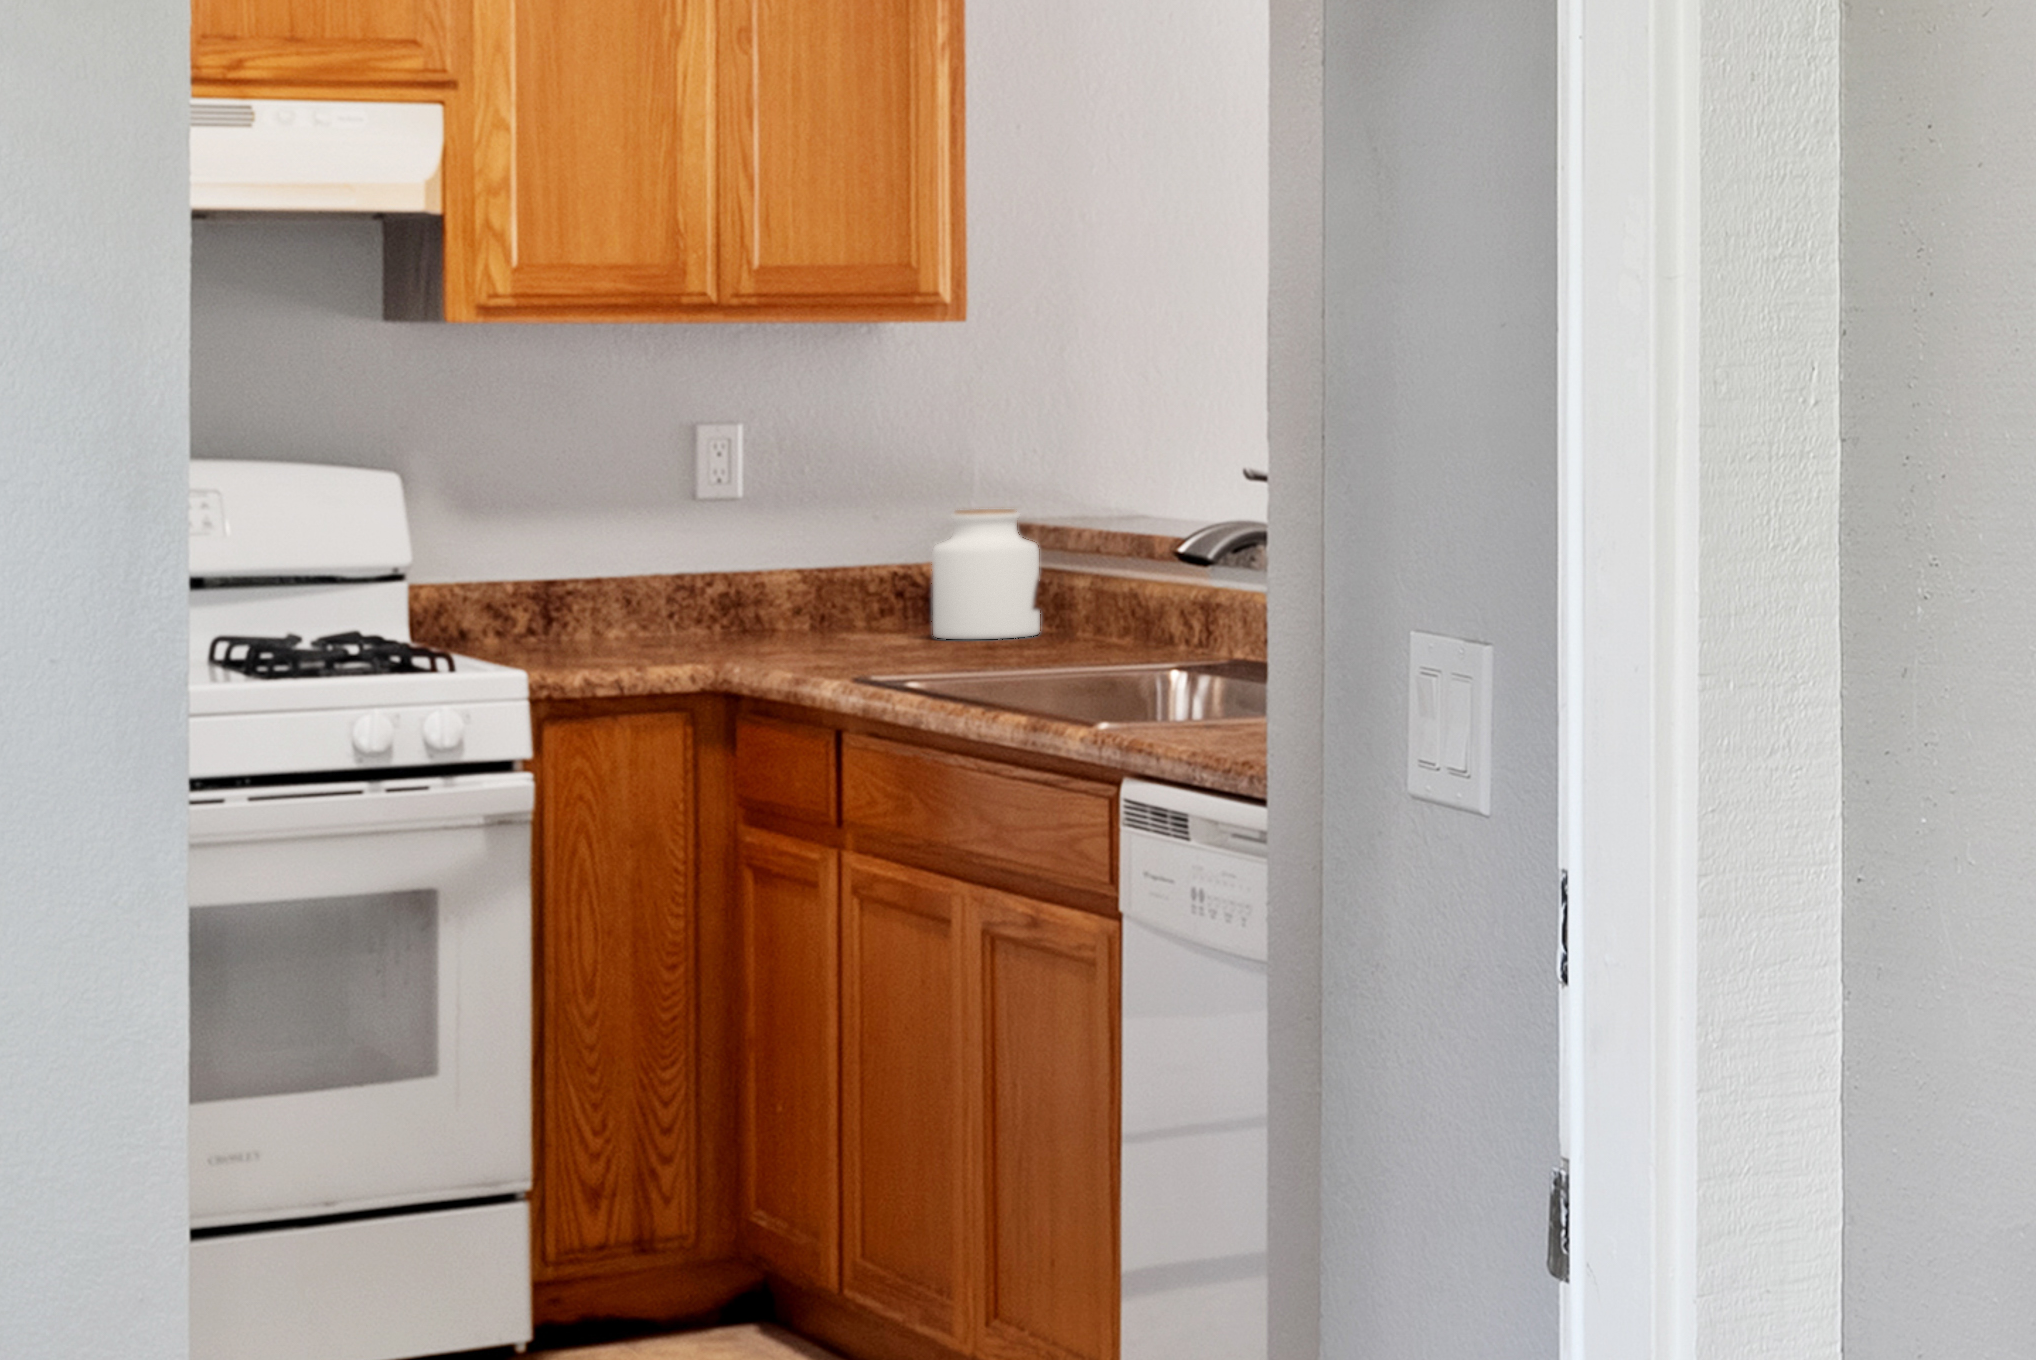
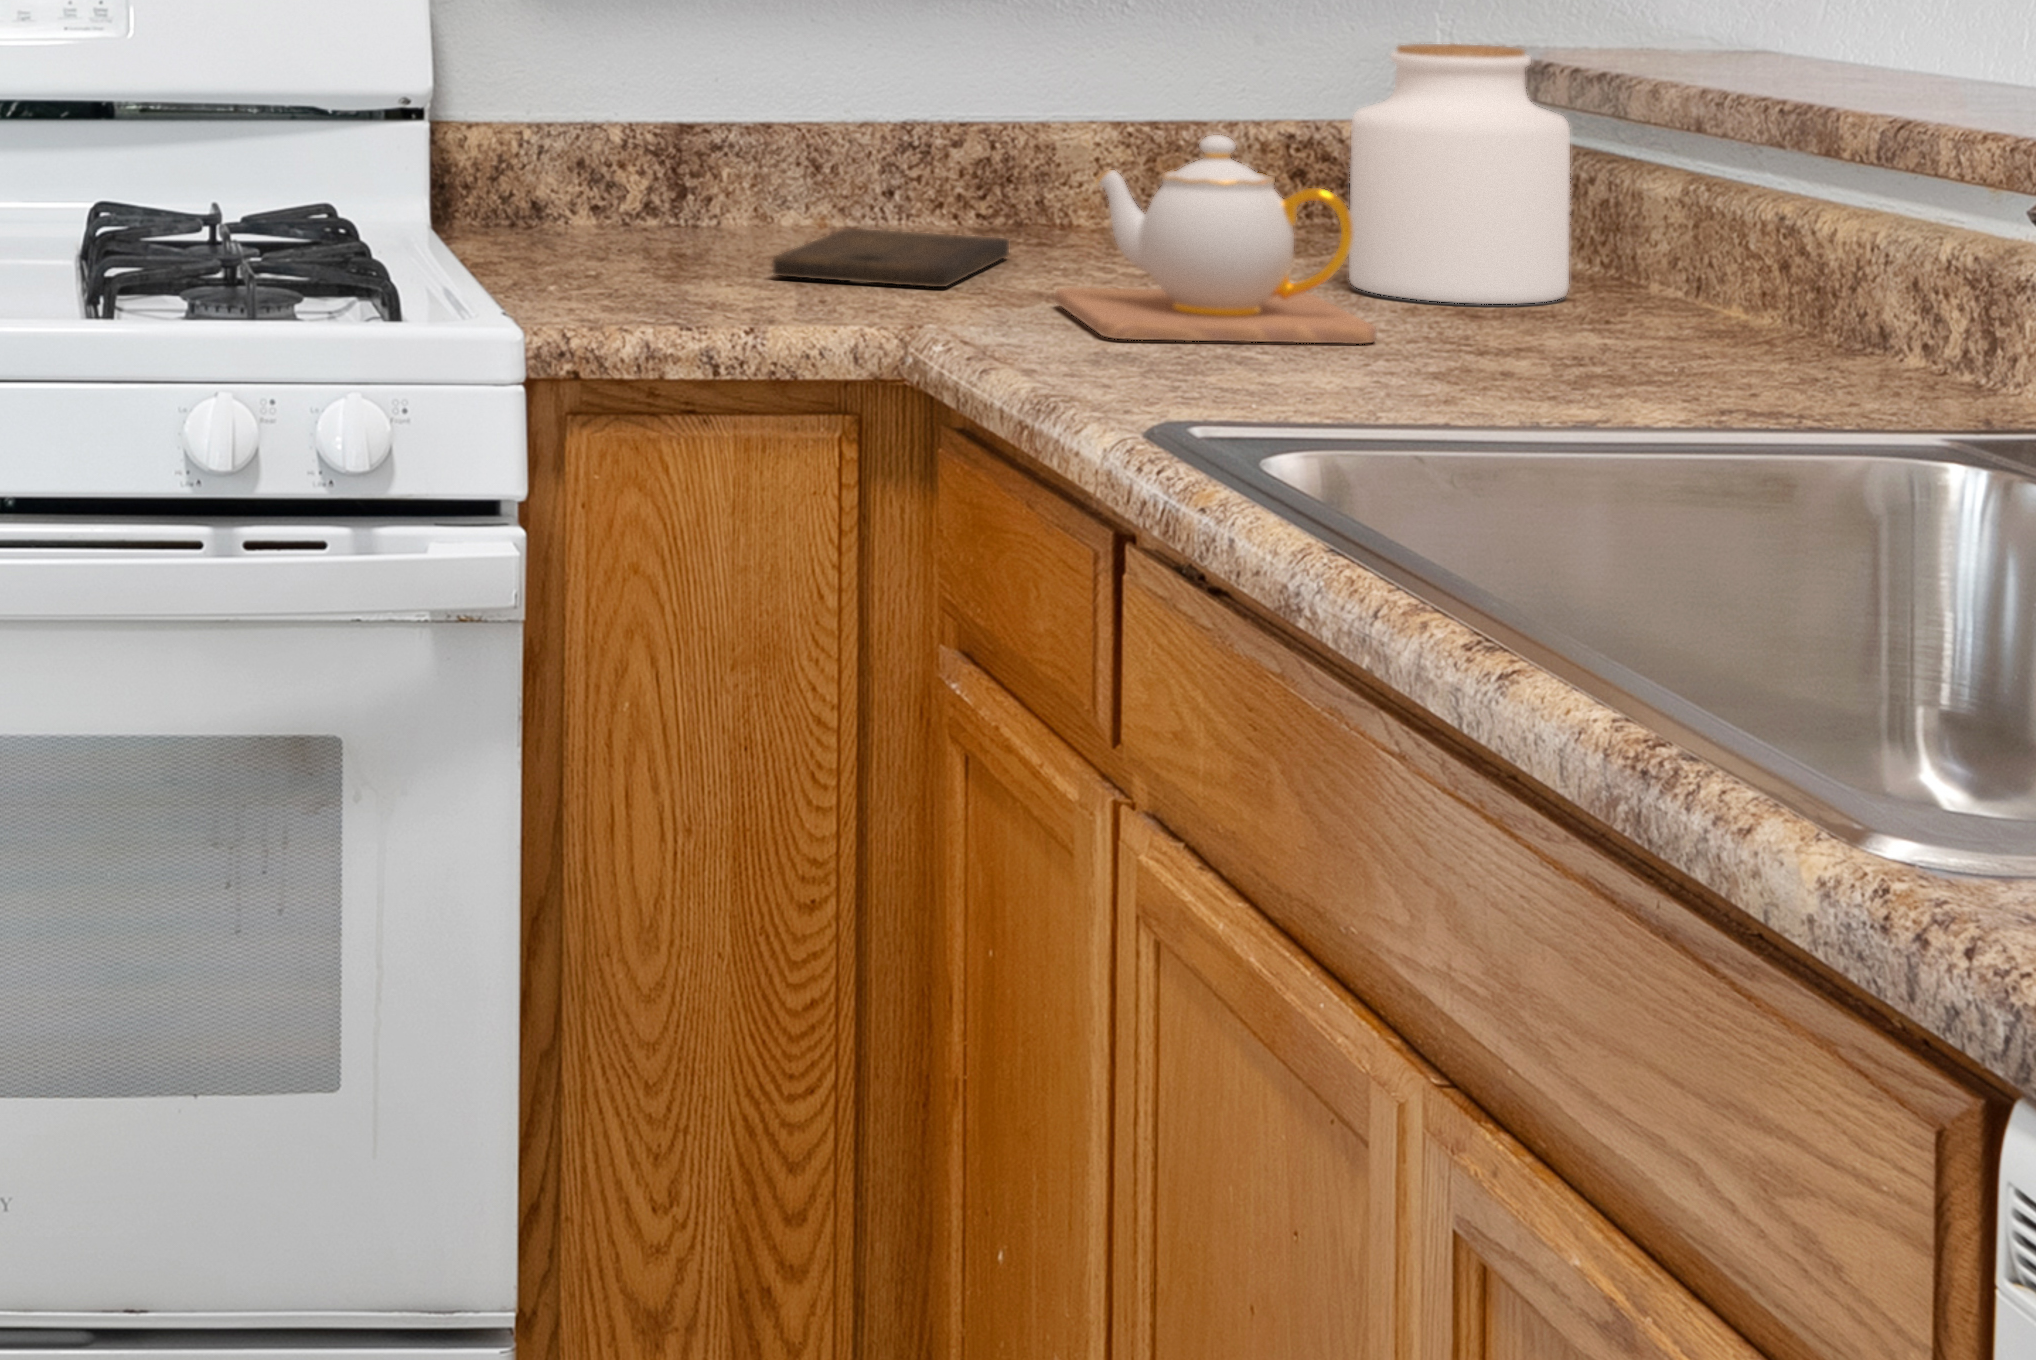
teapot: none [788,555,950,657] -> present [1055,135,1376,344]
cutting board: none [628,630,750,652] -> present [773,229,1009,287]

